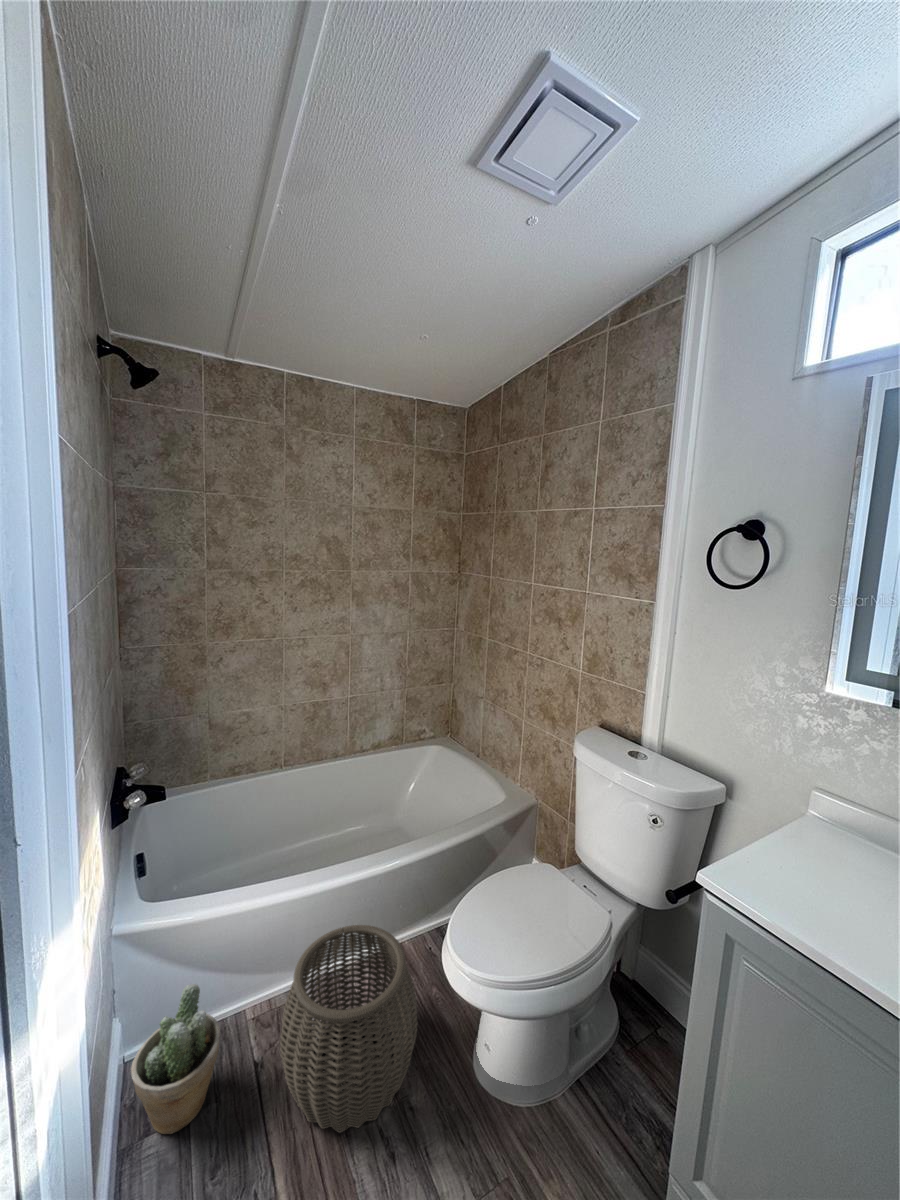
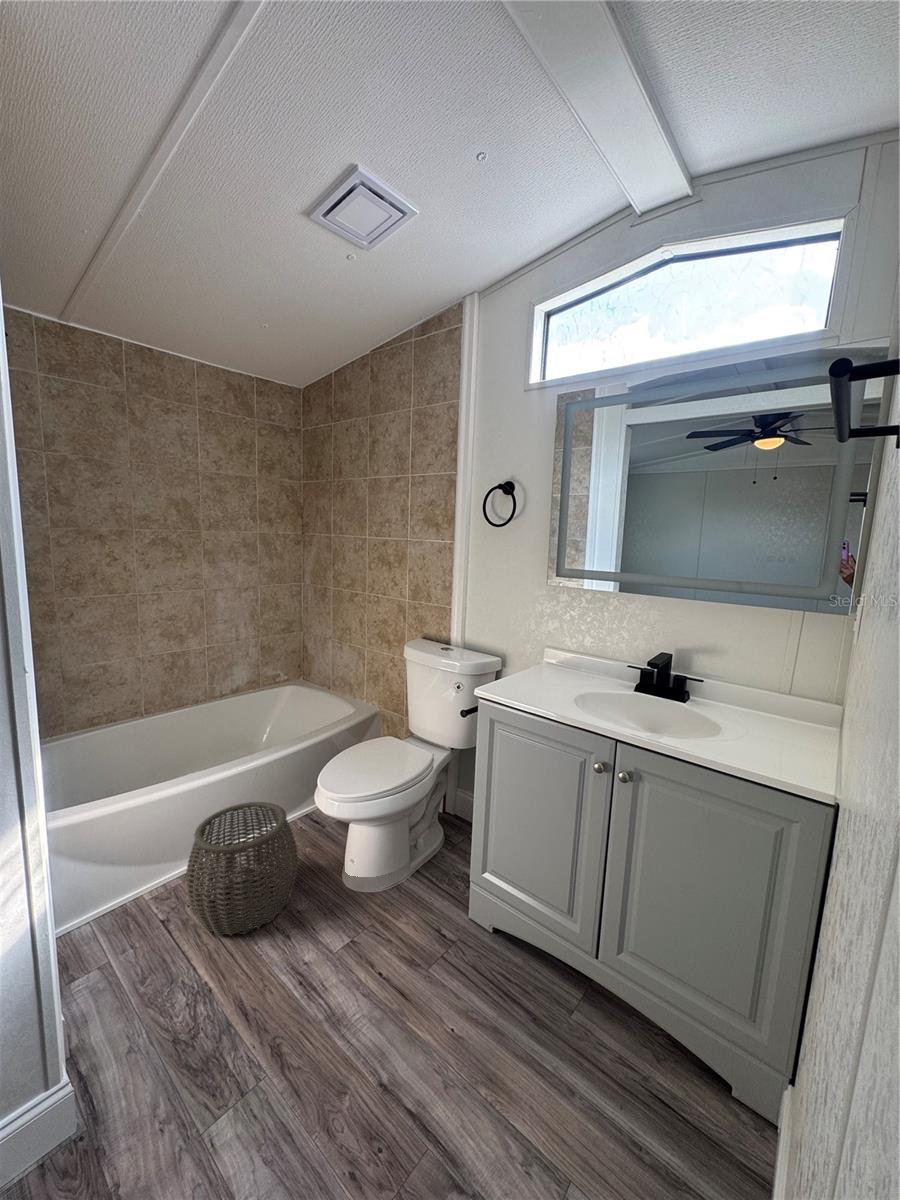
potted plant: present [131,984,220,1134] -> none [54,865,132,974]

